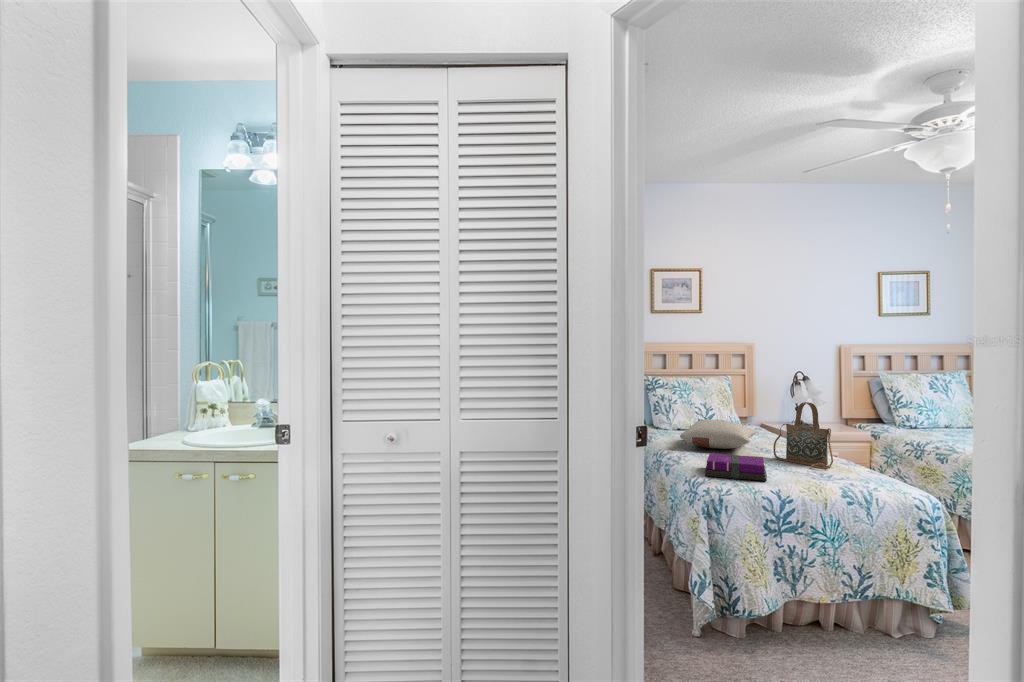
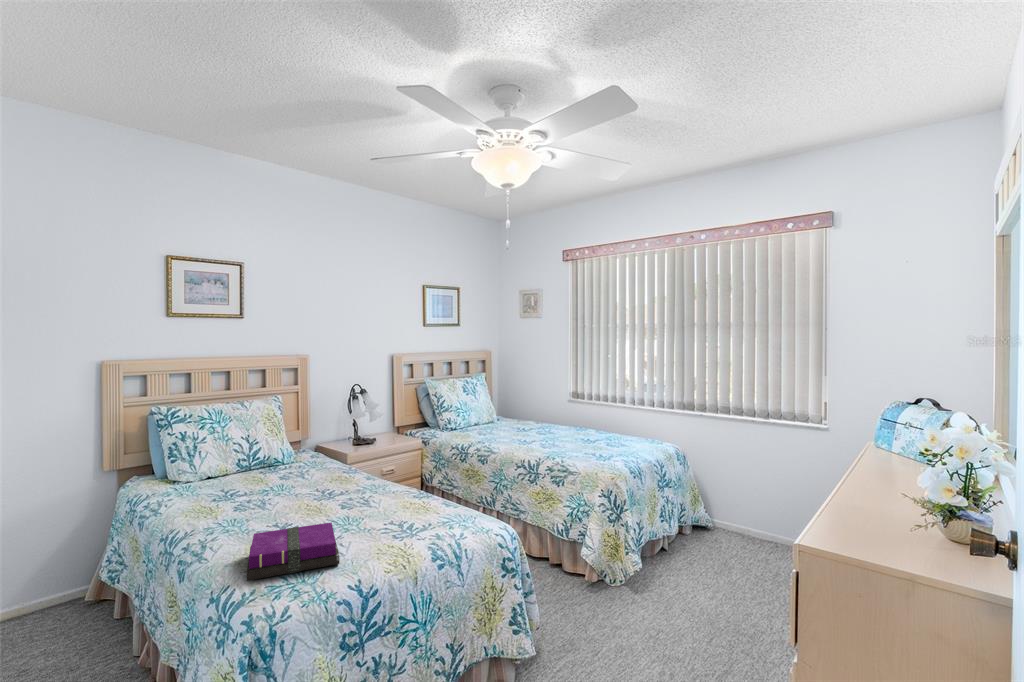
handbag: present [774,402,833,470] -> none [340,433,408,516]
pillow: present [680,419,757,449] -> none [208,464,317,508]

